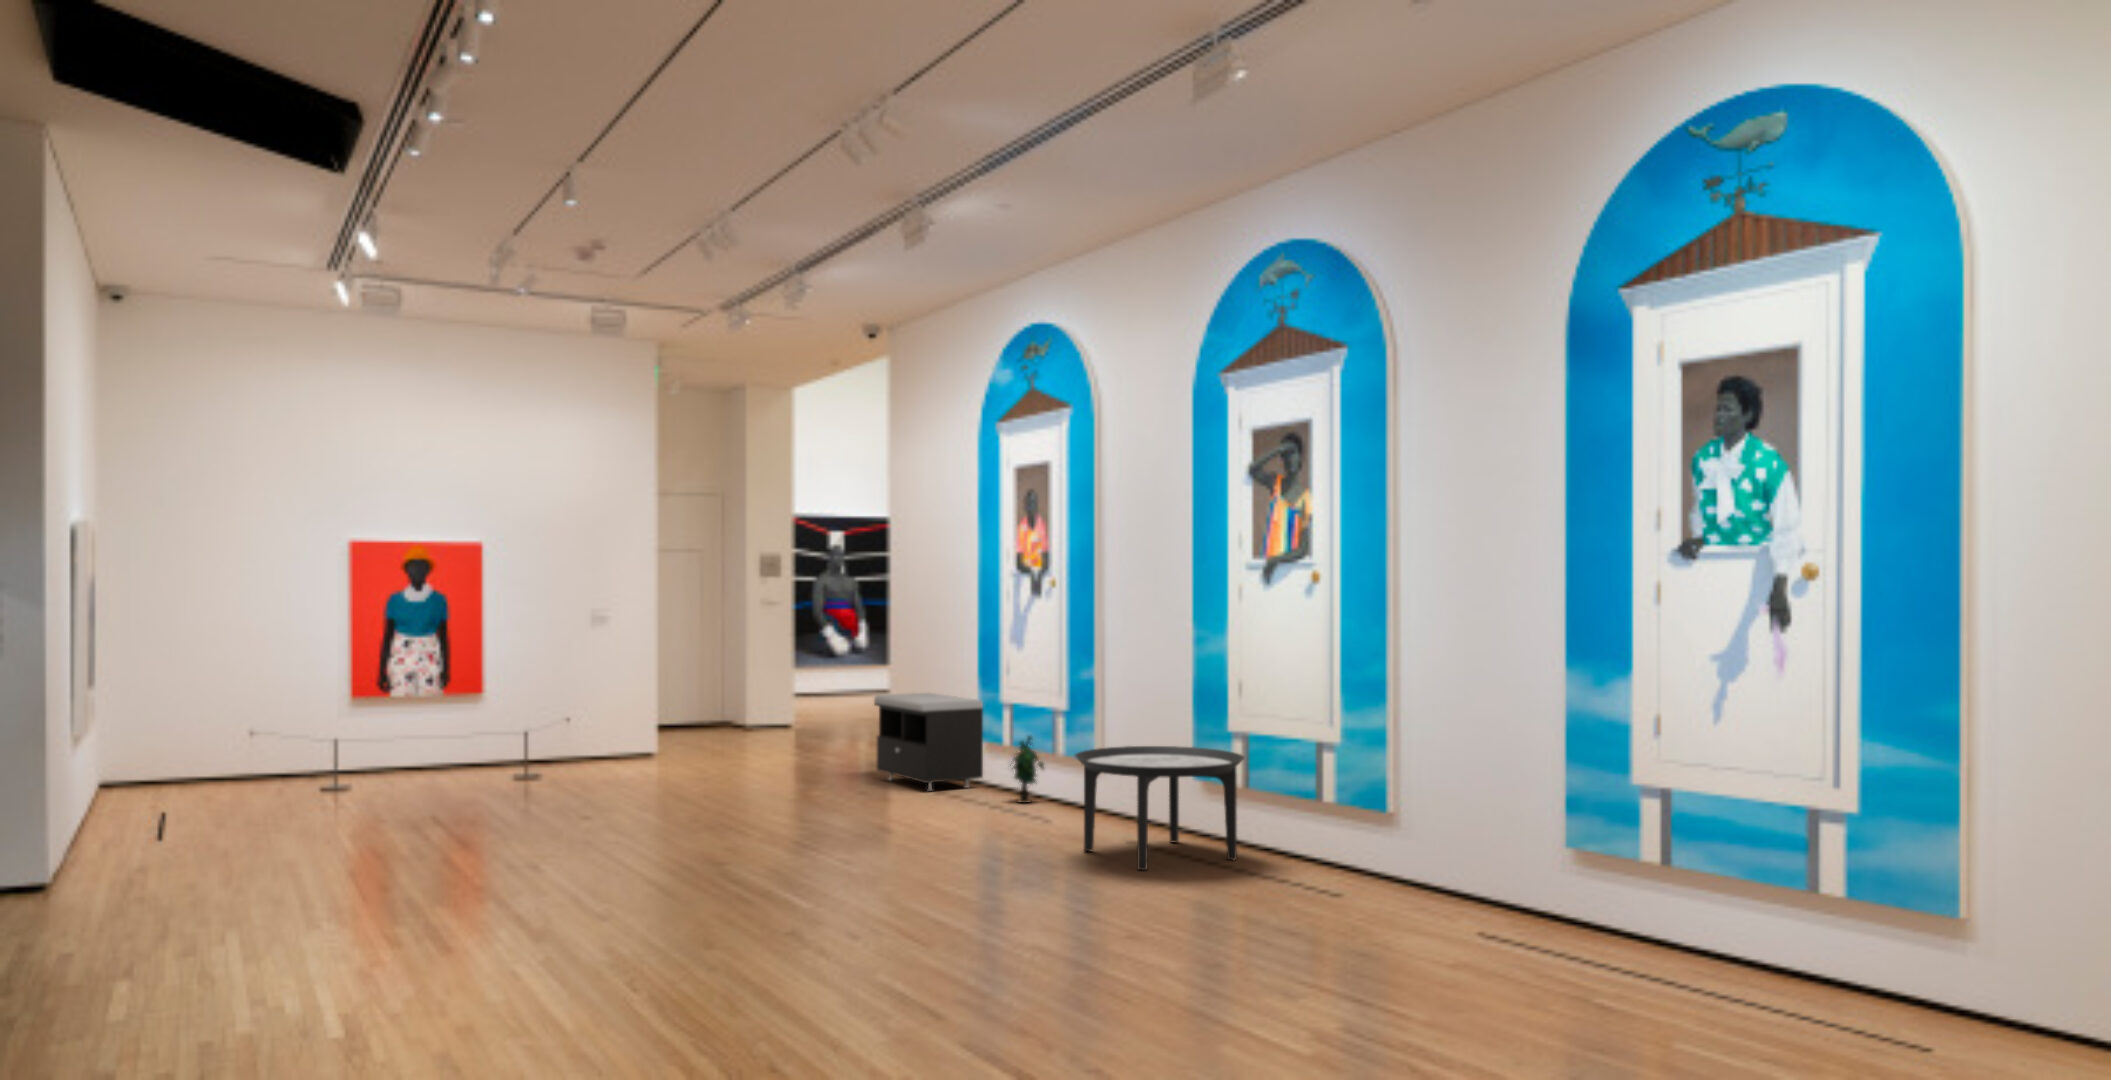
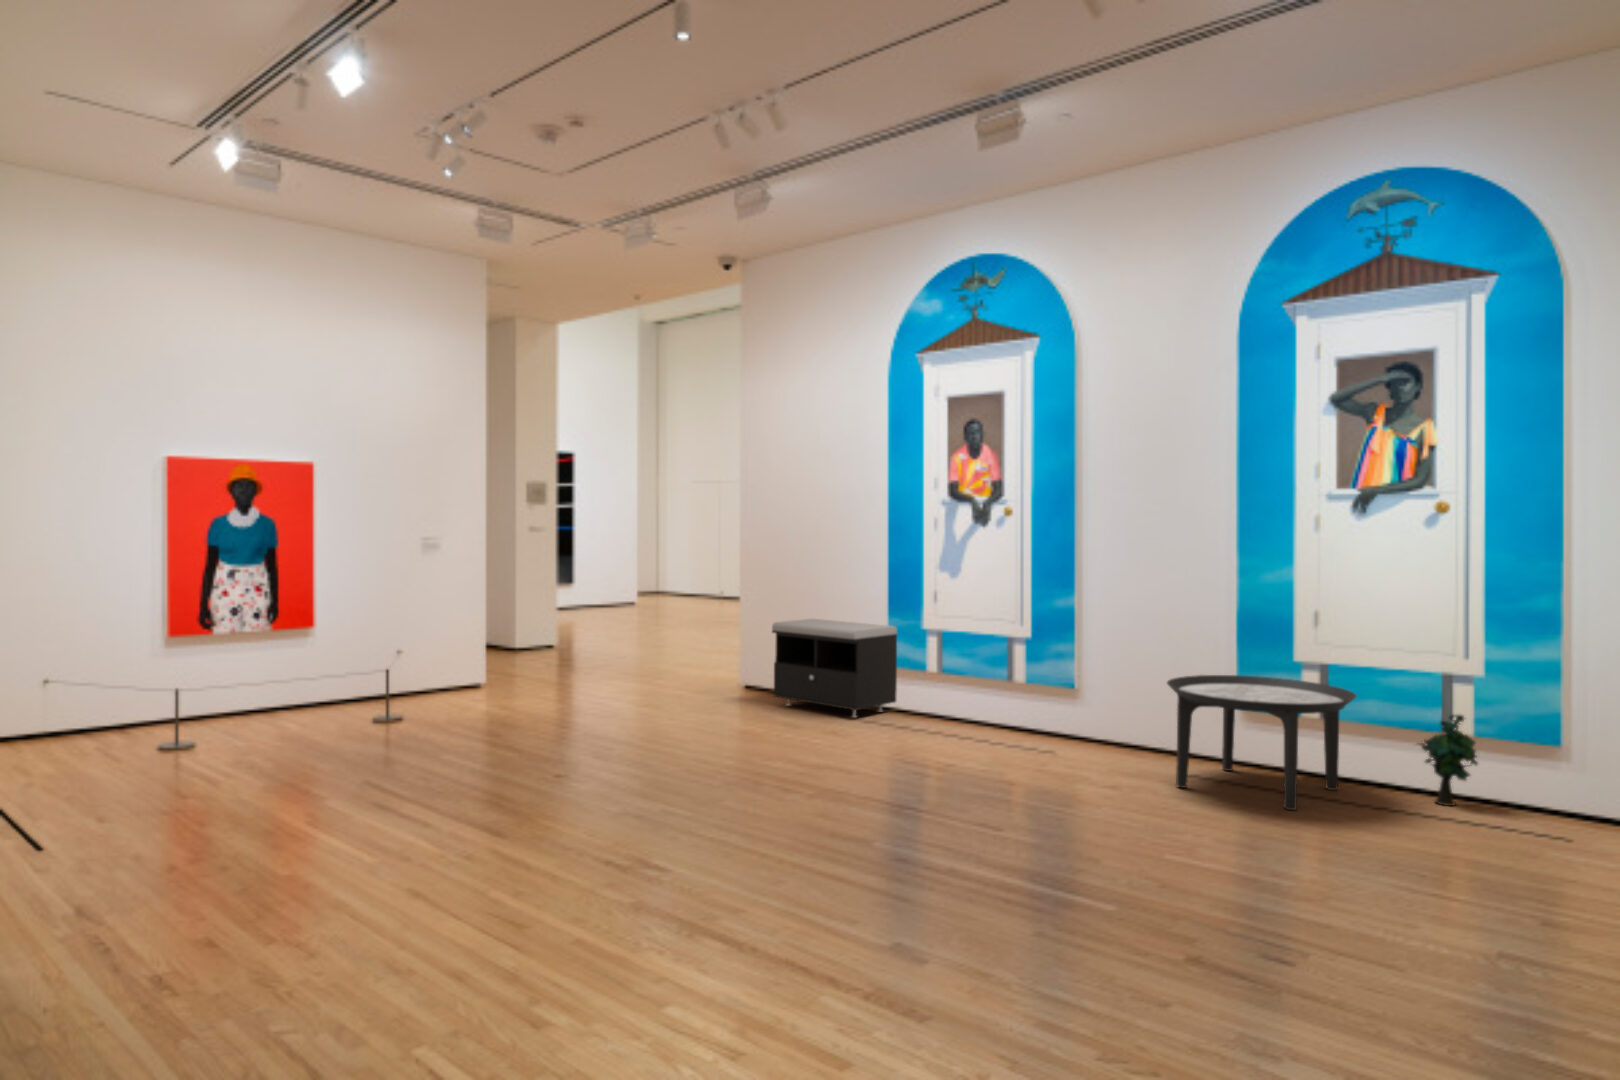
decorative plant: present [1010,736,1044,803] -> present [1418,715,1478,806]

